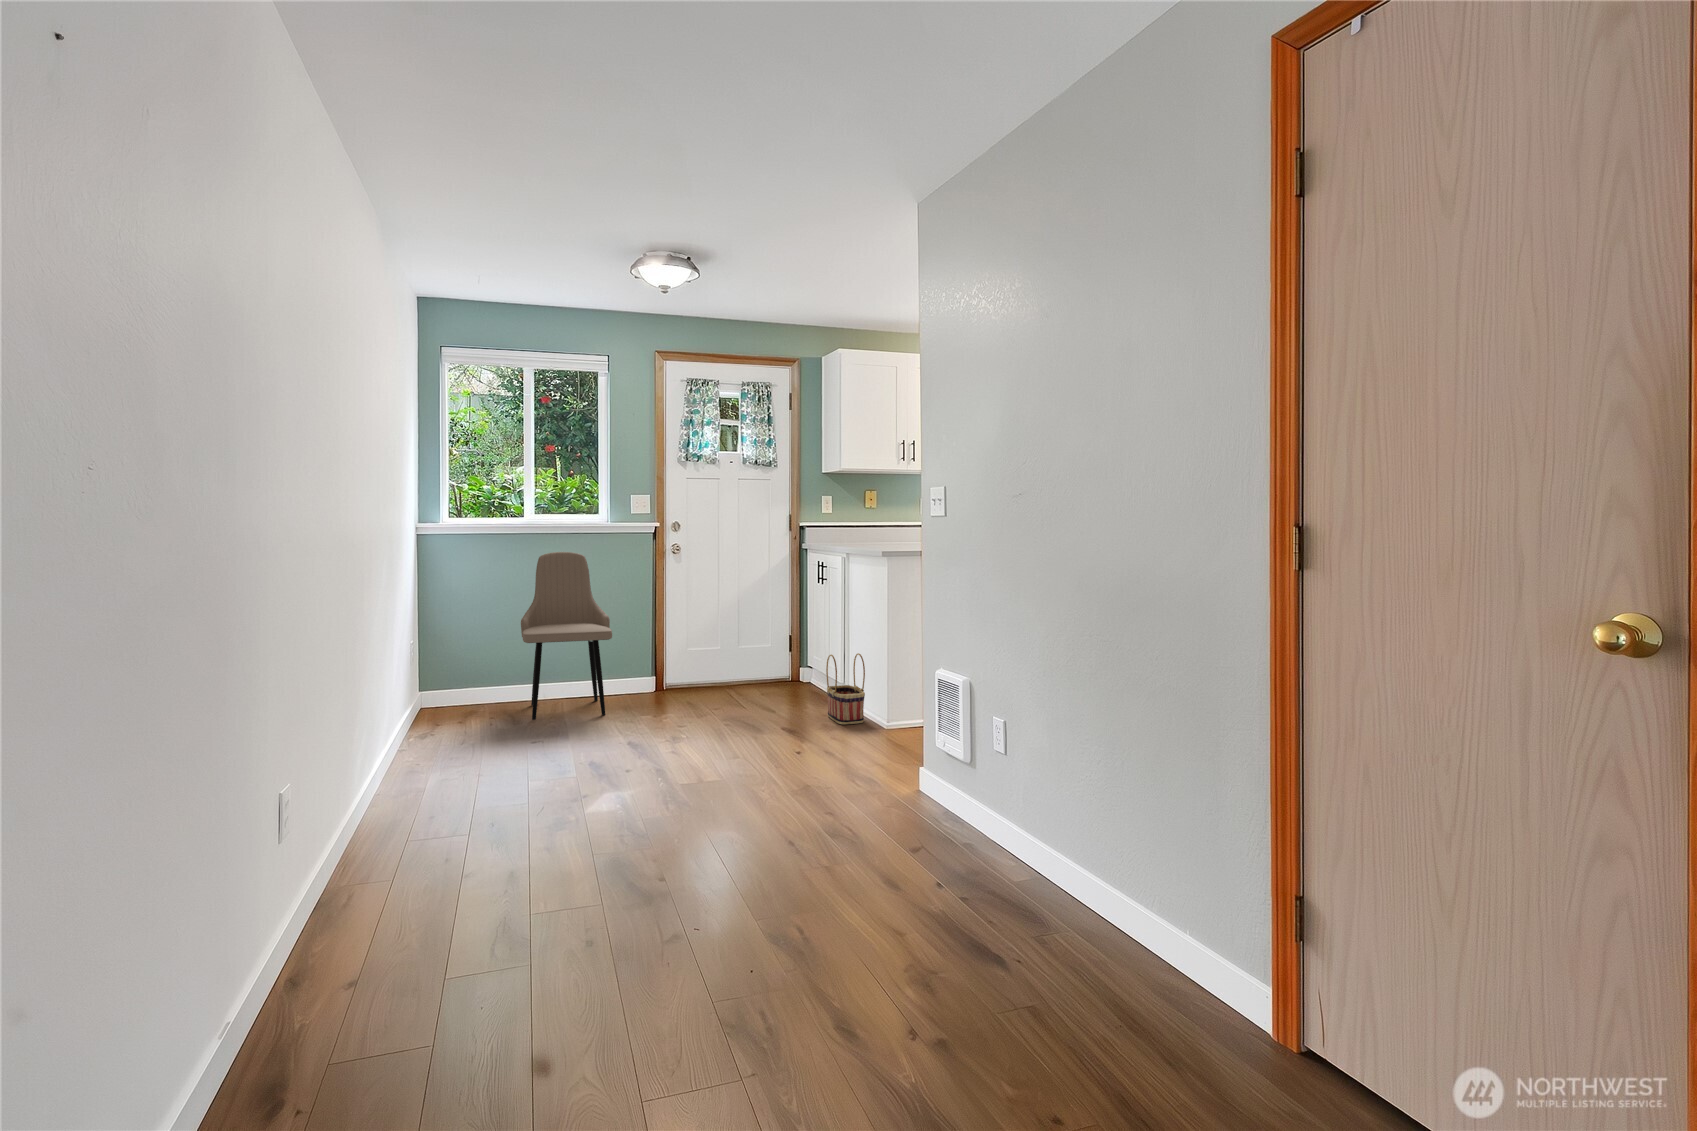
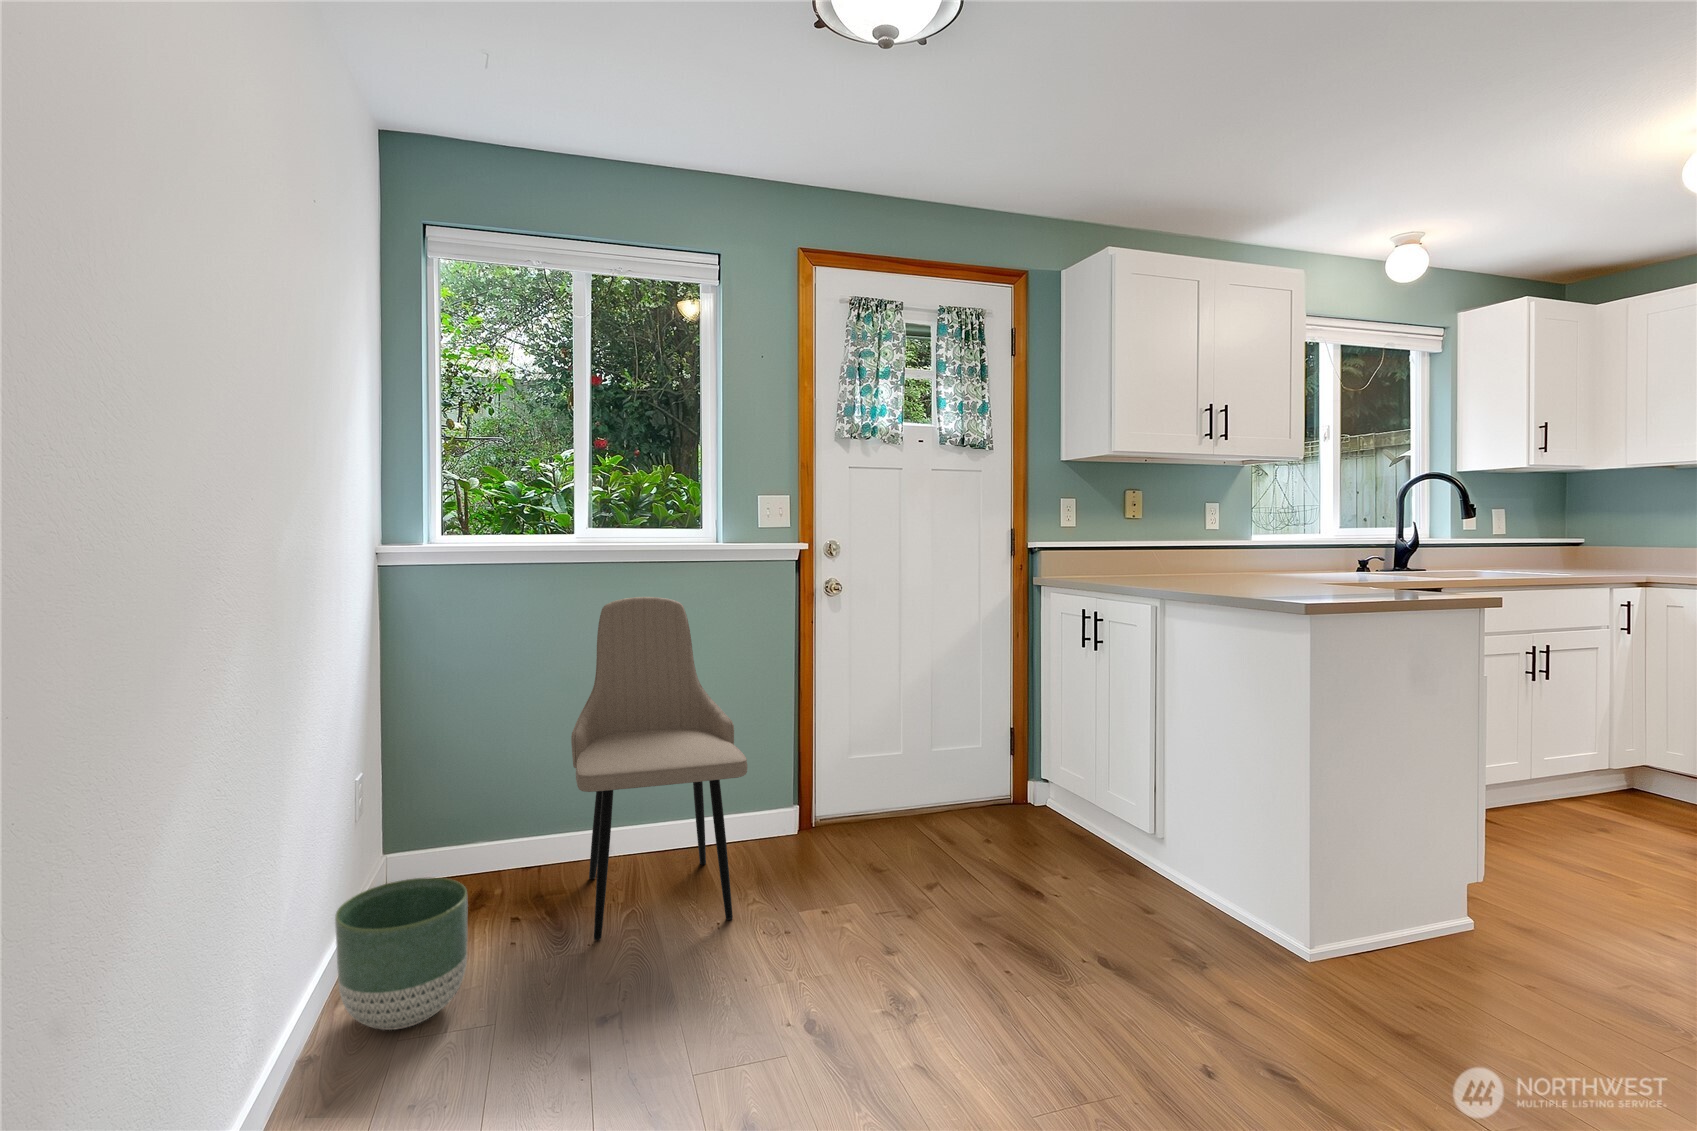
basket: present [826,653,865,725] -> none [1168,812,1271,971]
planter: none [411,678,470,739] -> present [335,877,468,1030]

